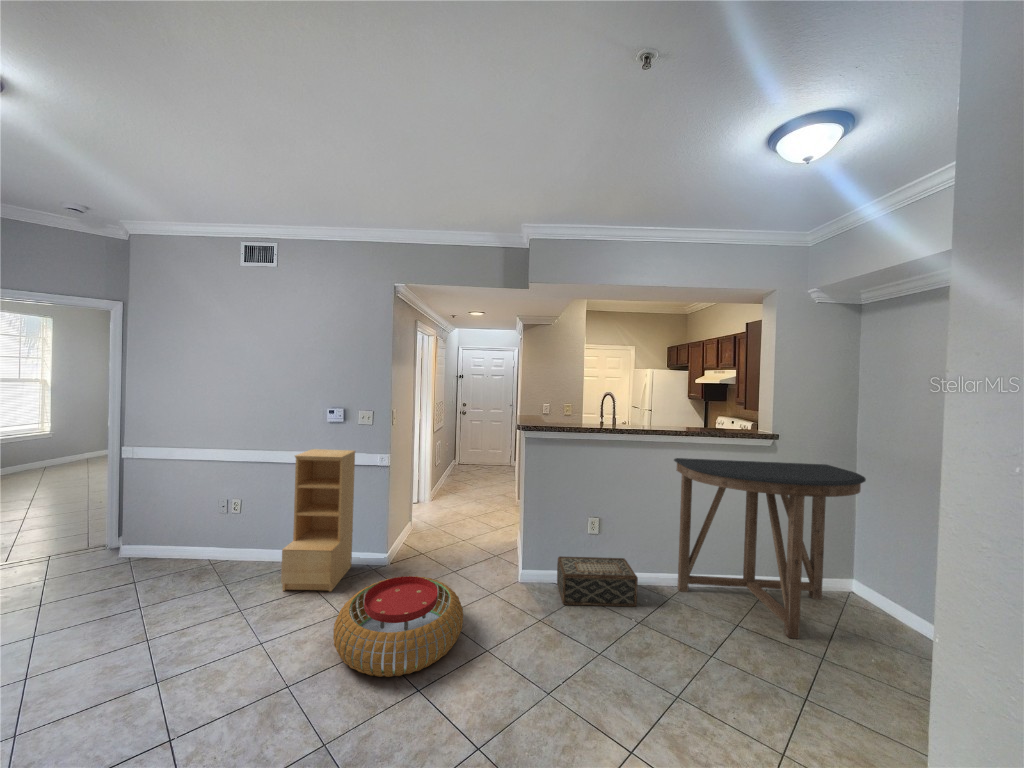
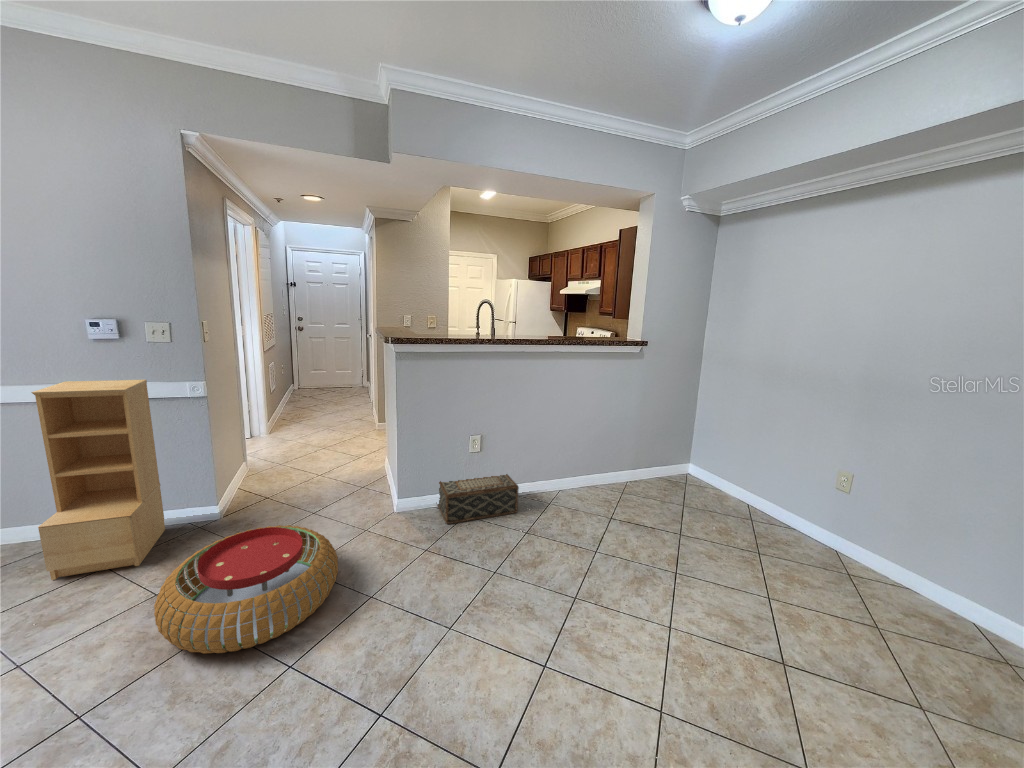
console table: present [674,458,866,639] -> none [550,368,704,515]

